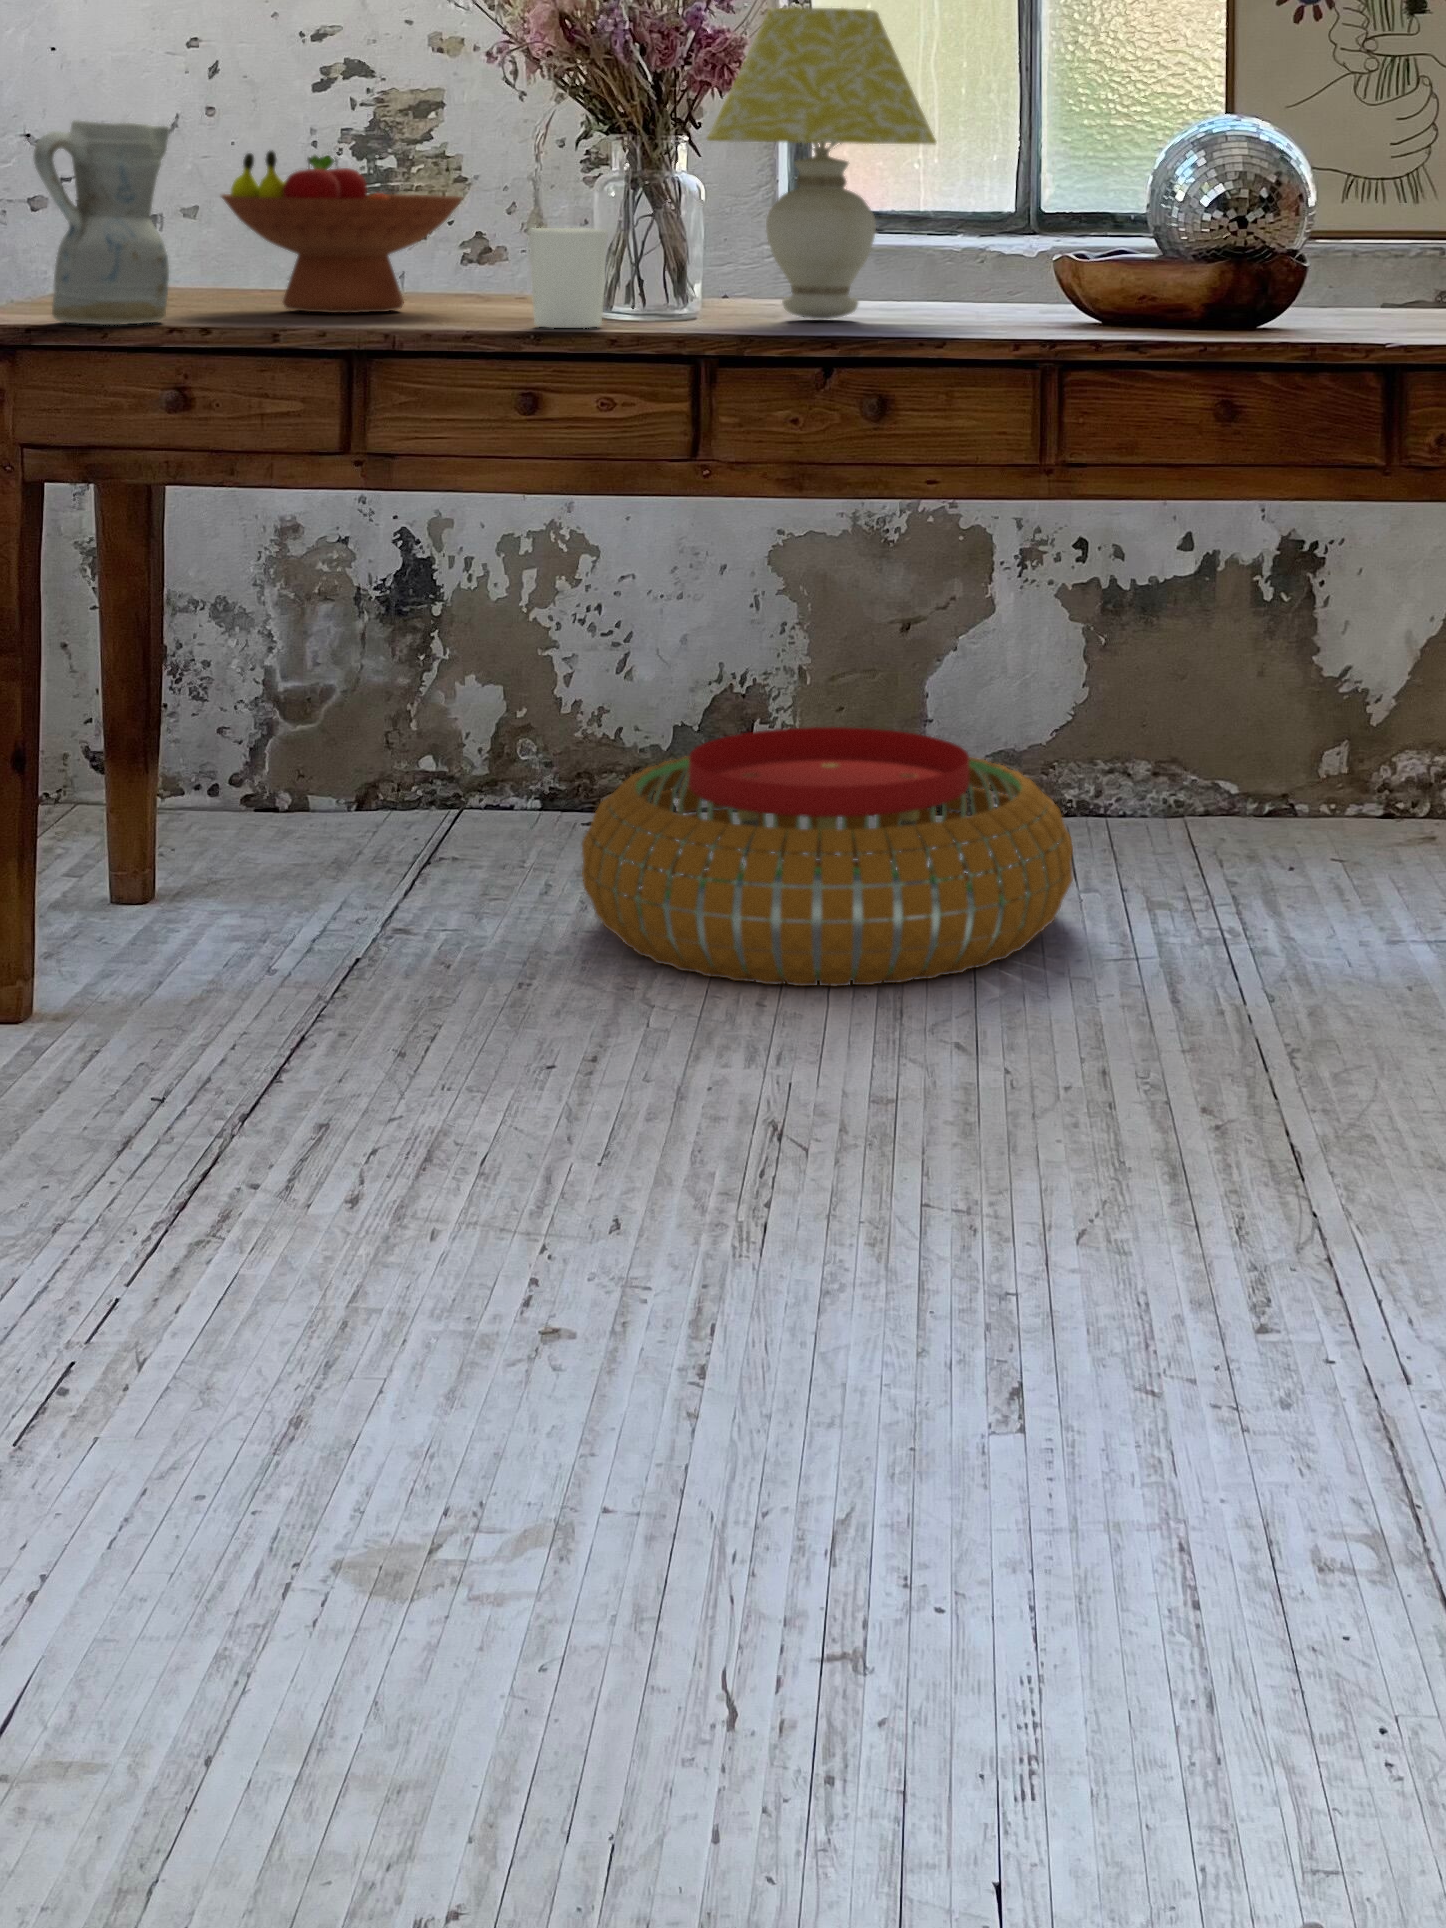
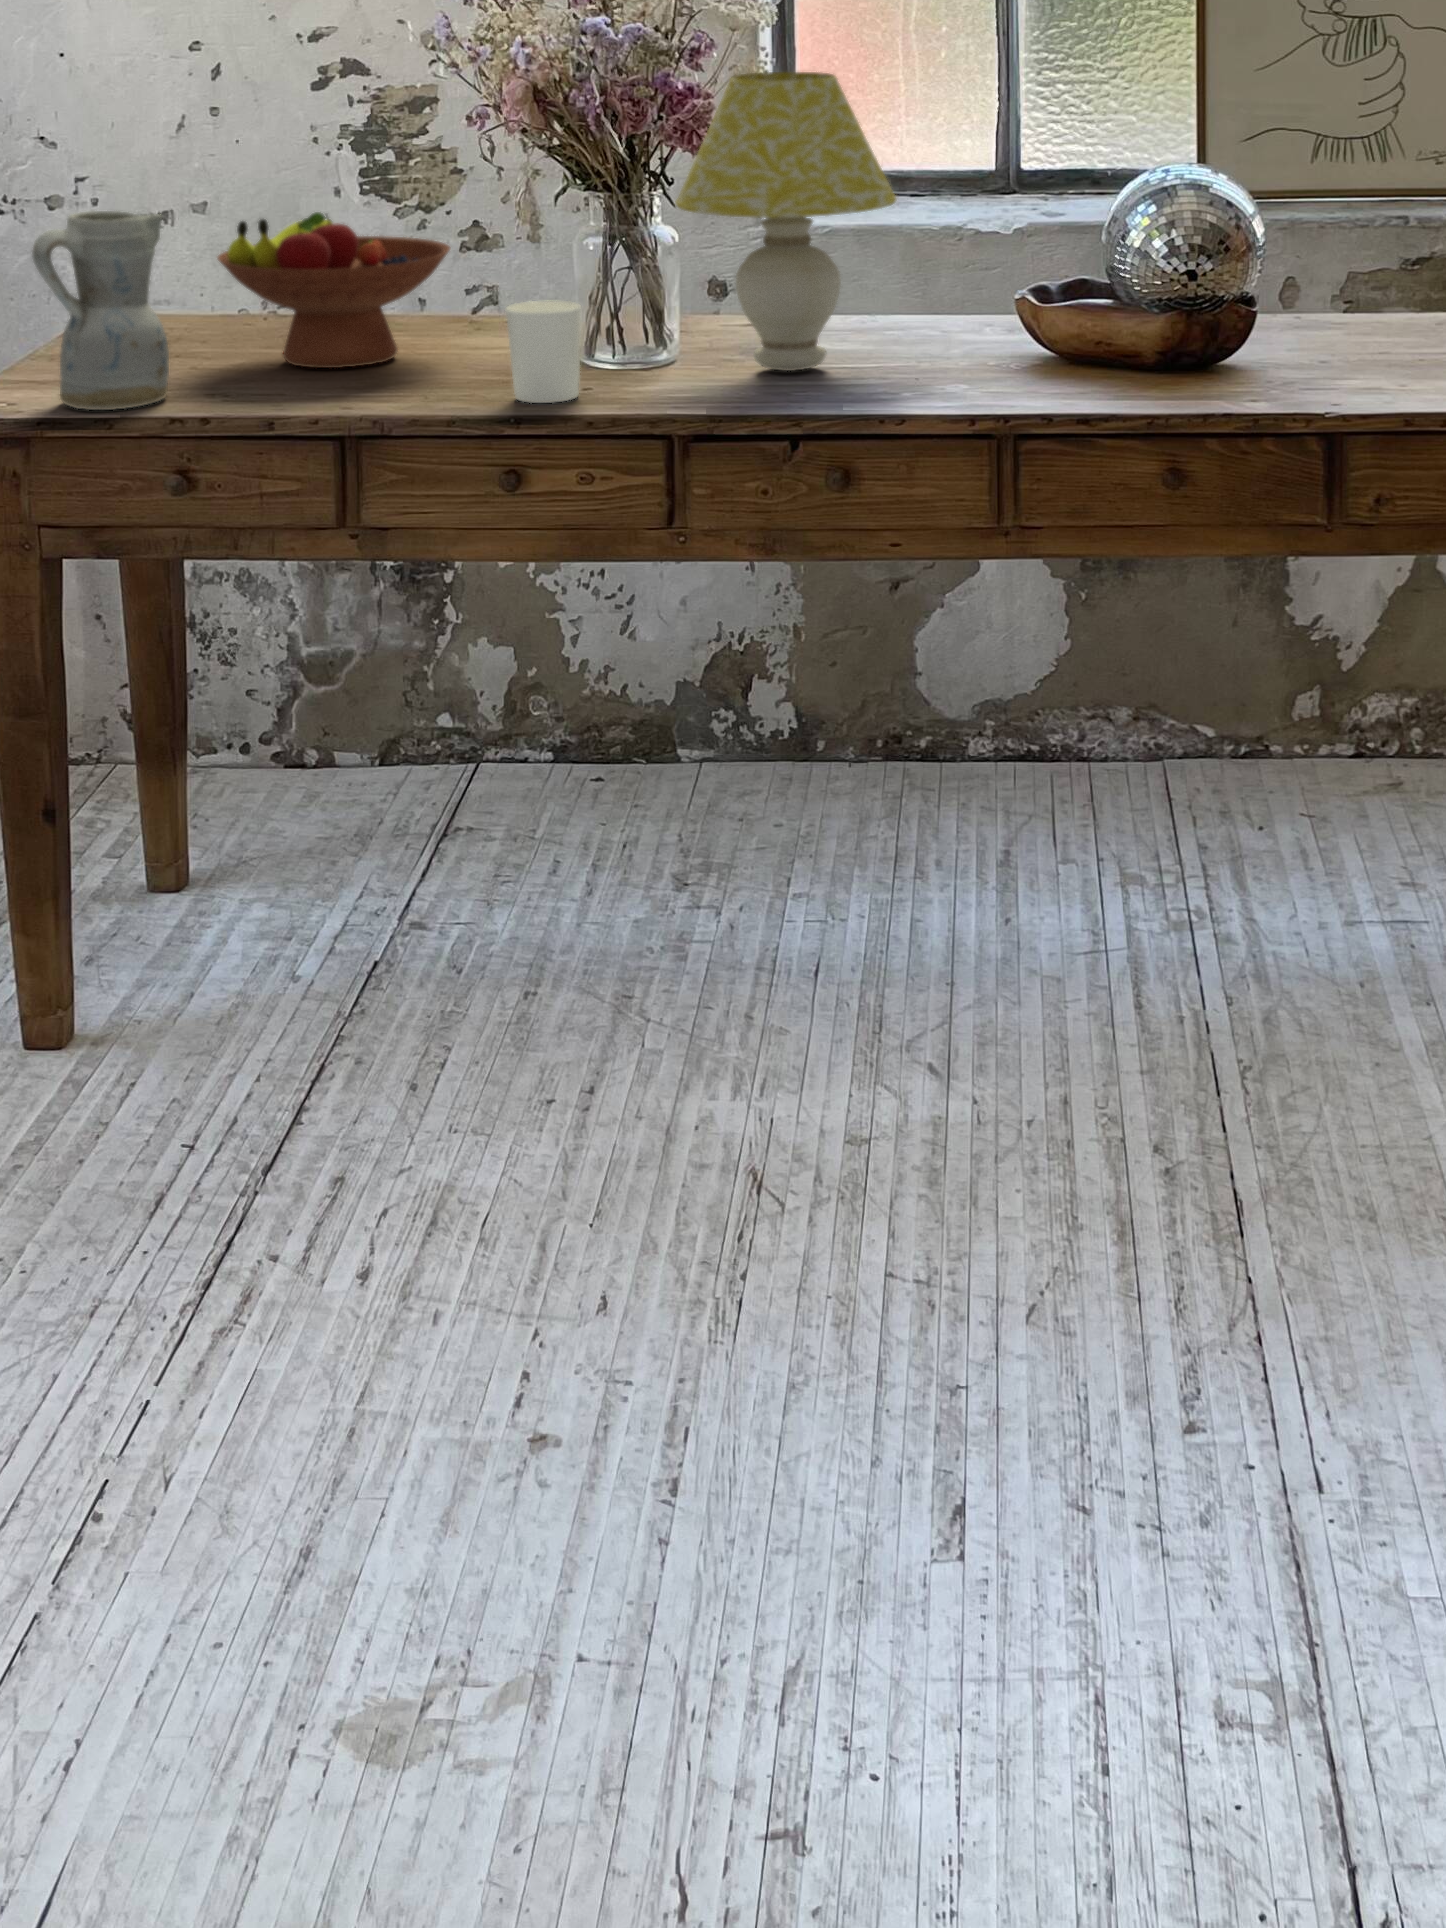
pouf: present [582,727,1073,986] -> none [589,707,1050,981]

